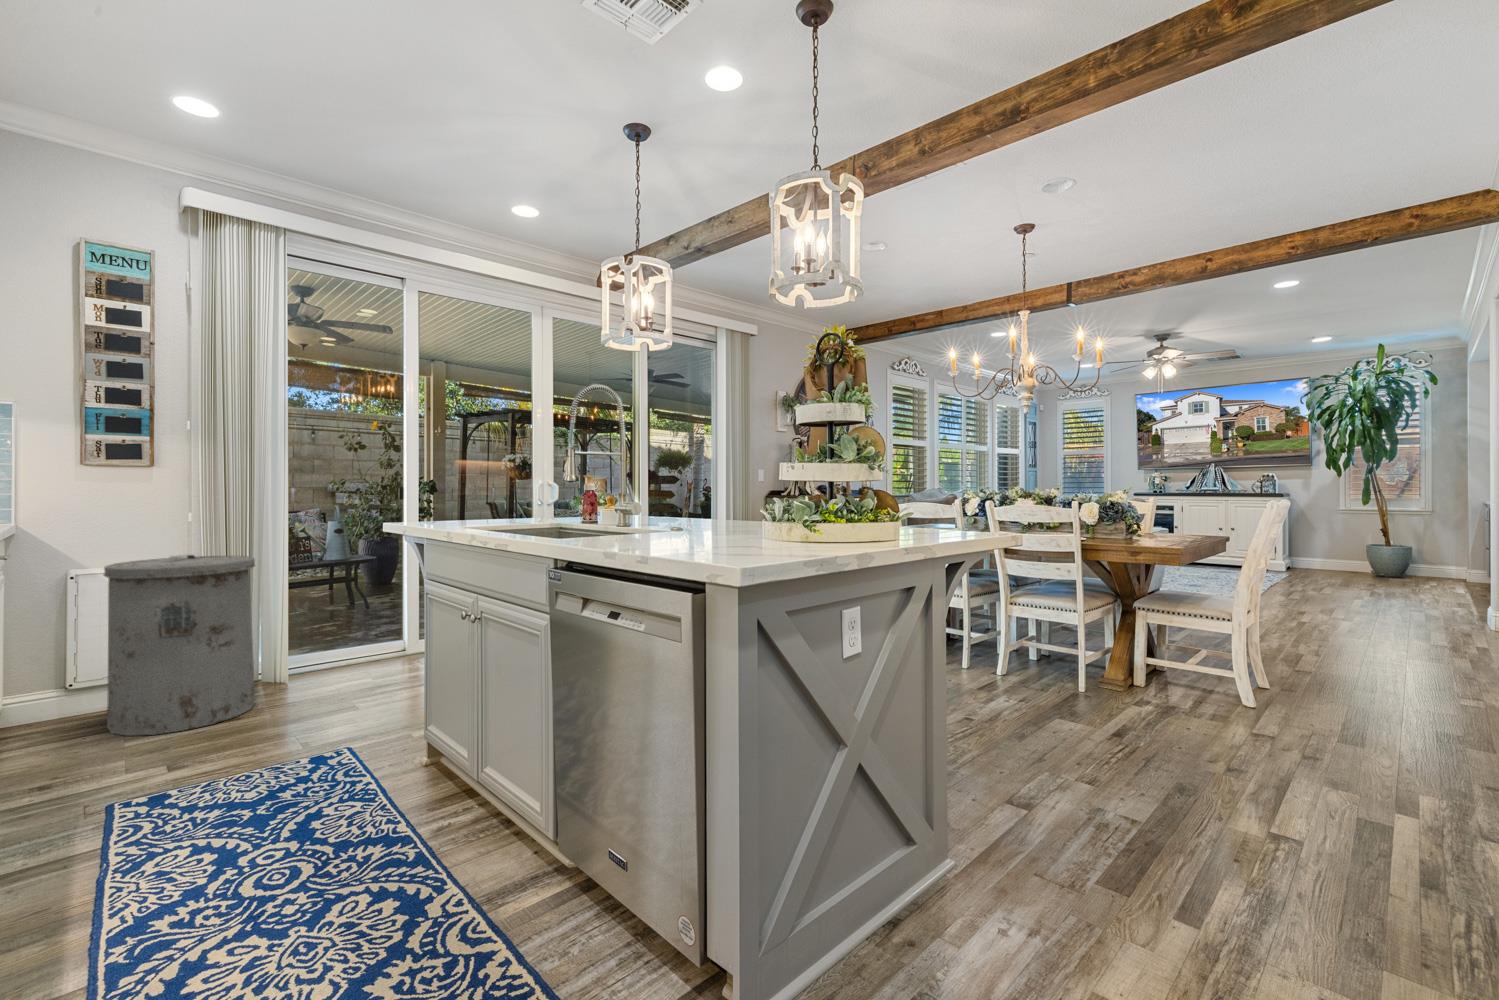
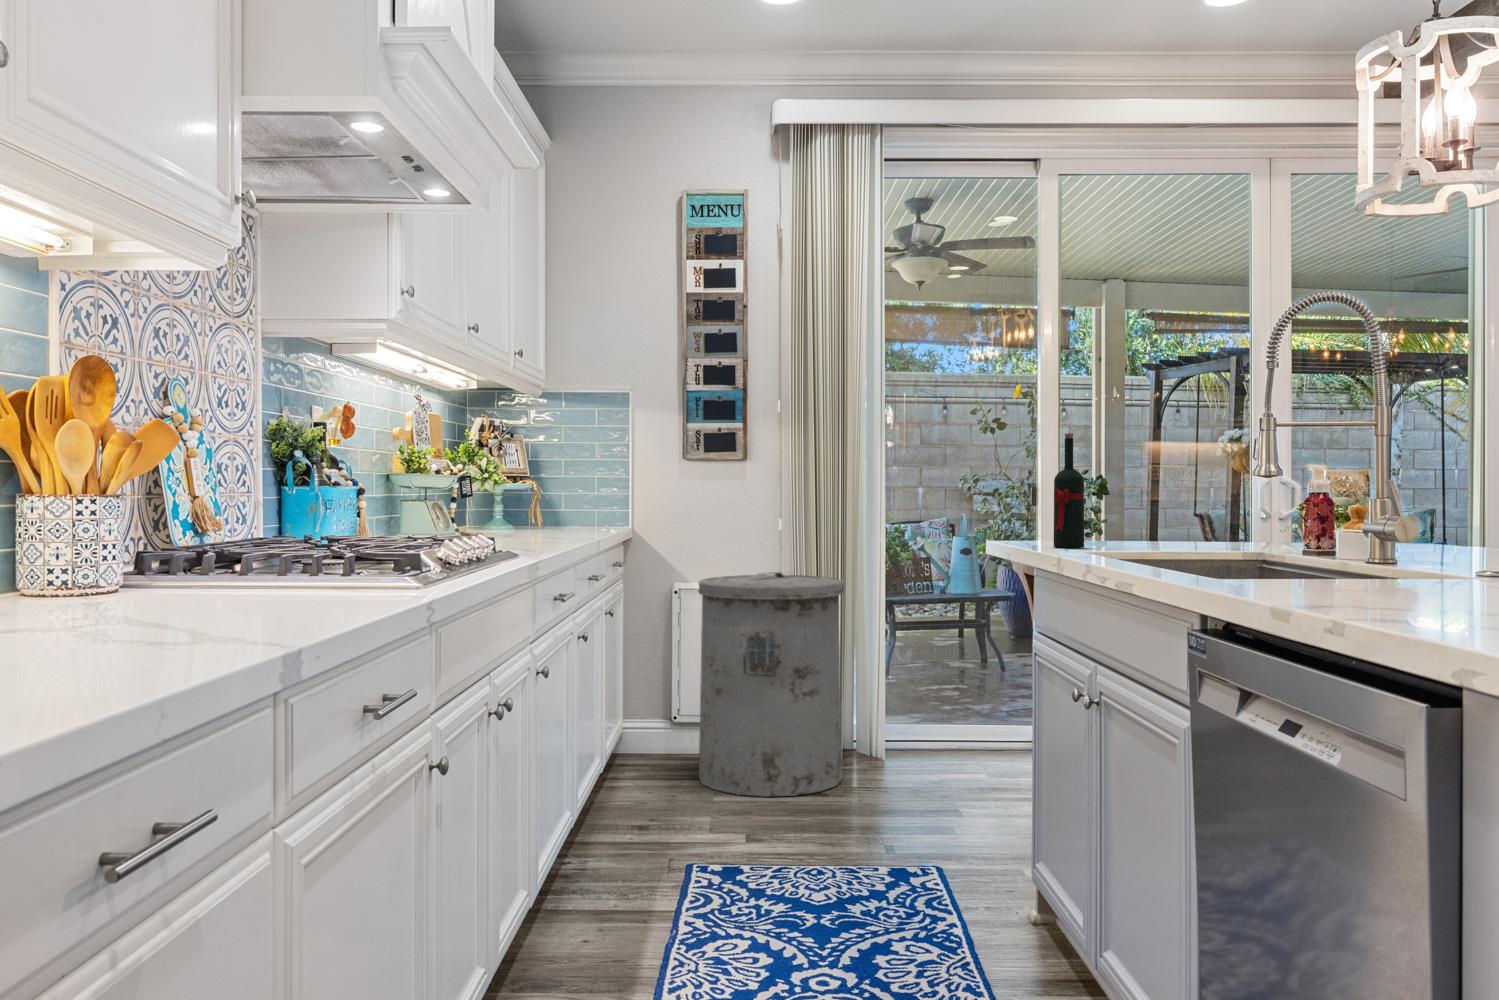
wine bottle: none [432,454,453,526] -> present [1054,433,1084,548]

